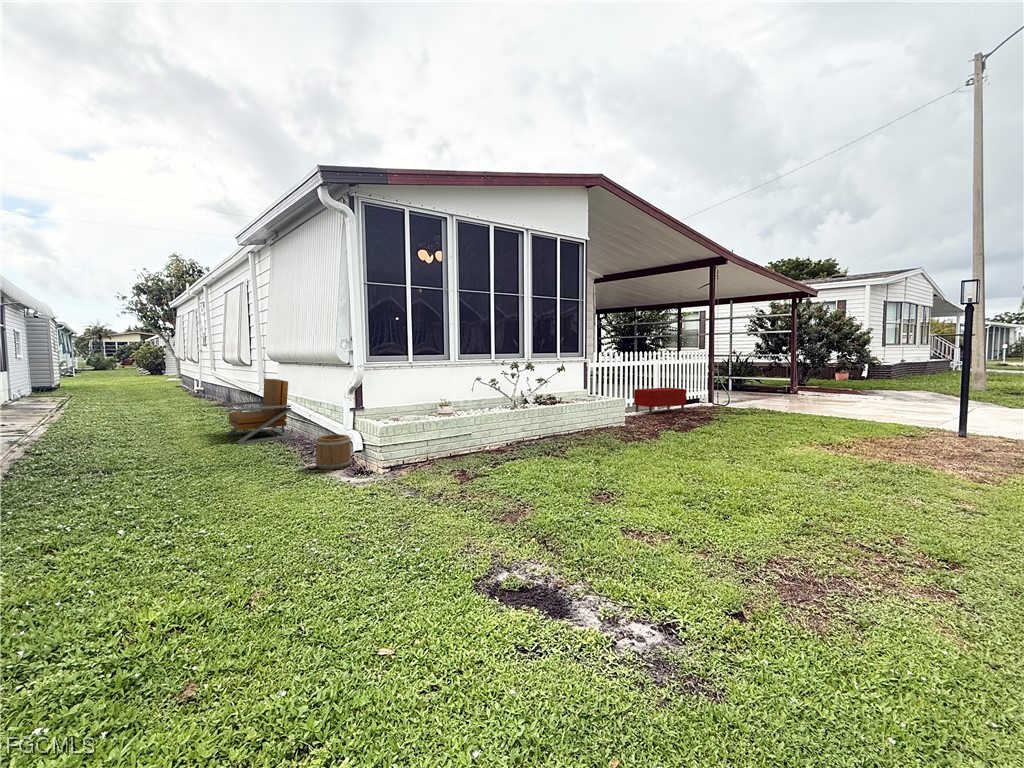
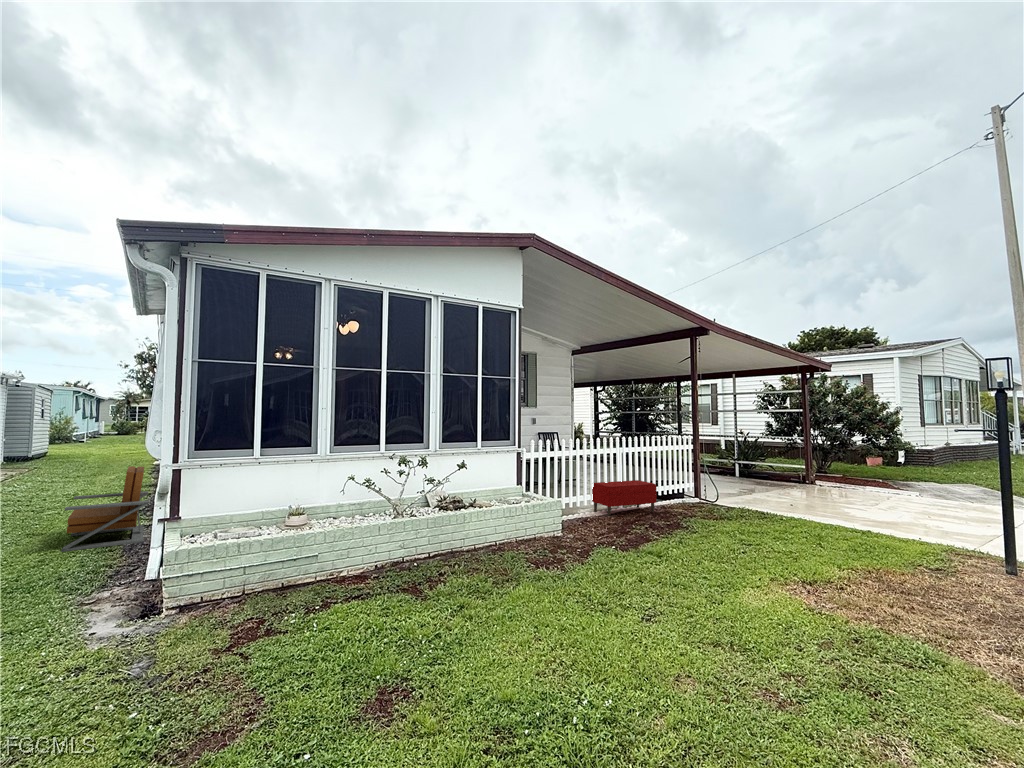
bucket: present [315,434,352,469] -> none [87,555,145,607]

